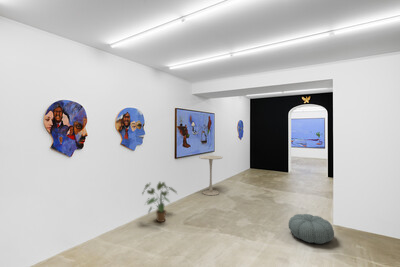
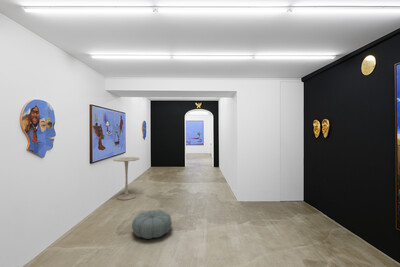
house plant: present [143,182,176,222] -> none [55,193,103,242]
pouf: present [289,214,334,244] -> present [132,210,171,239]

